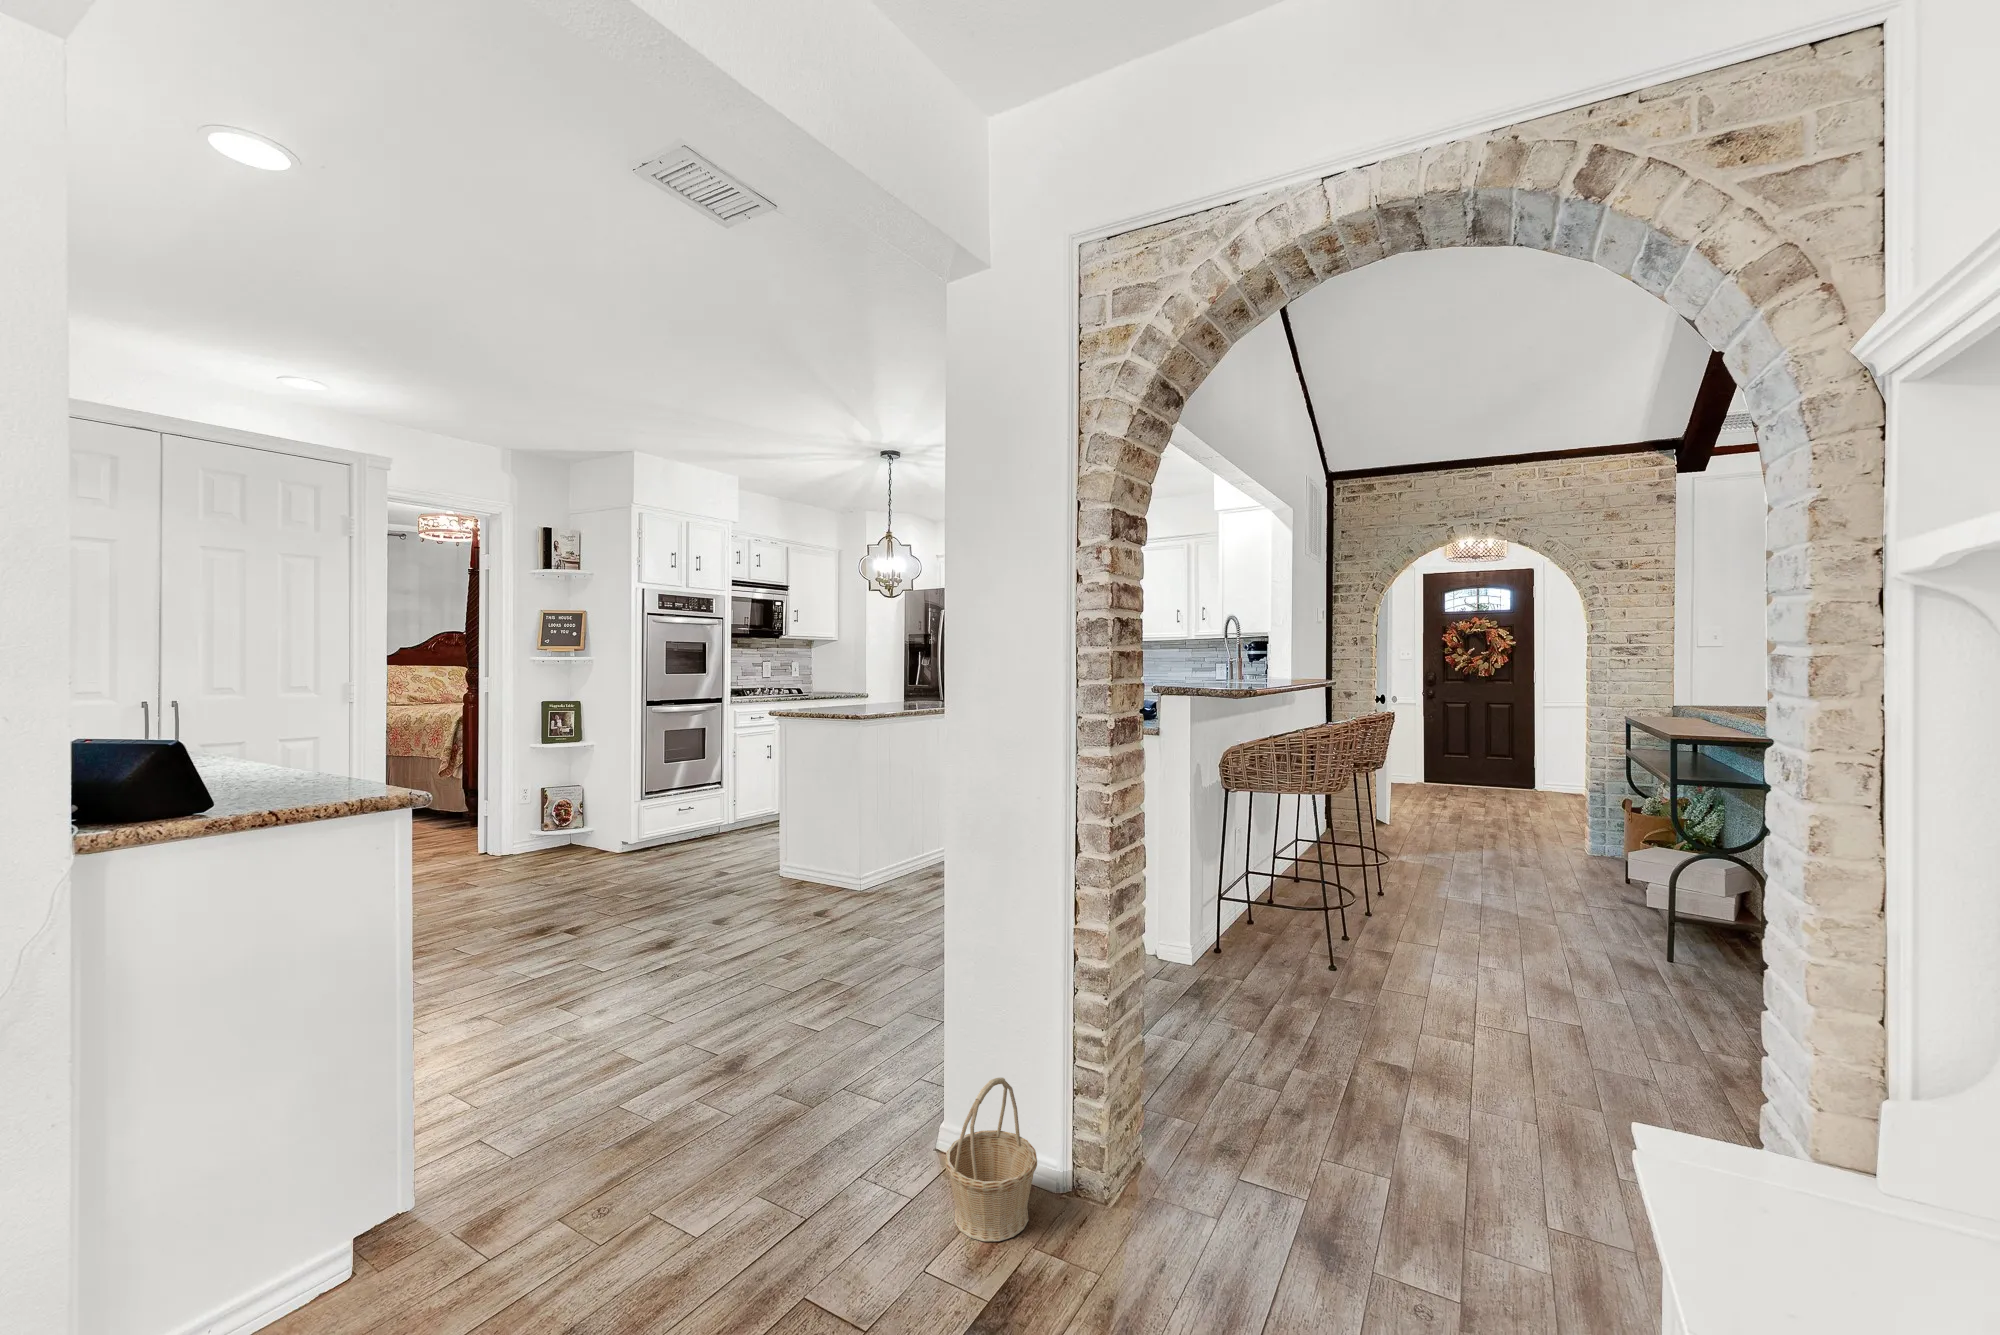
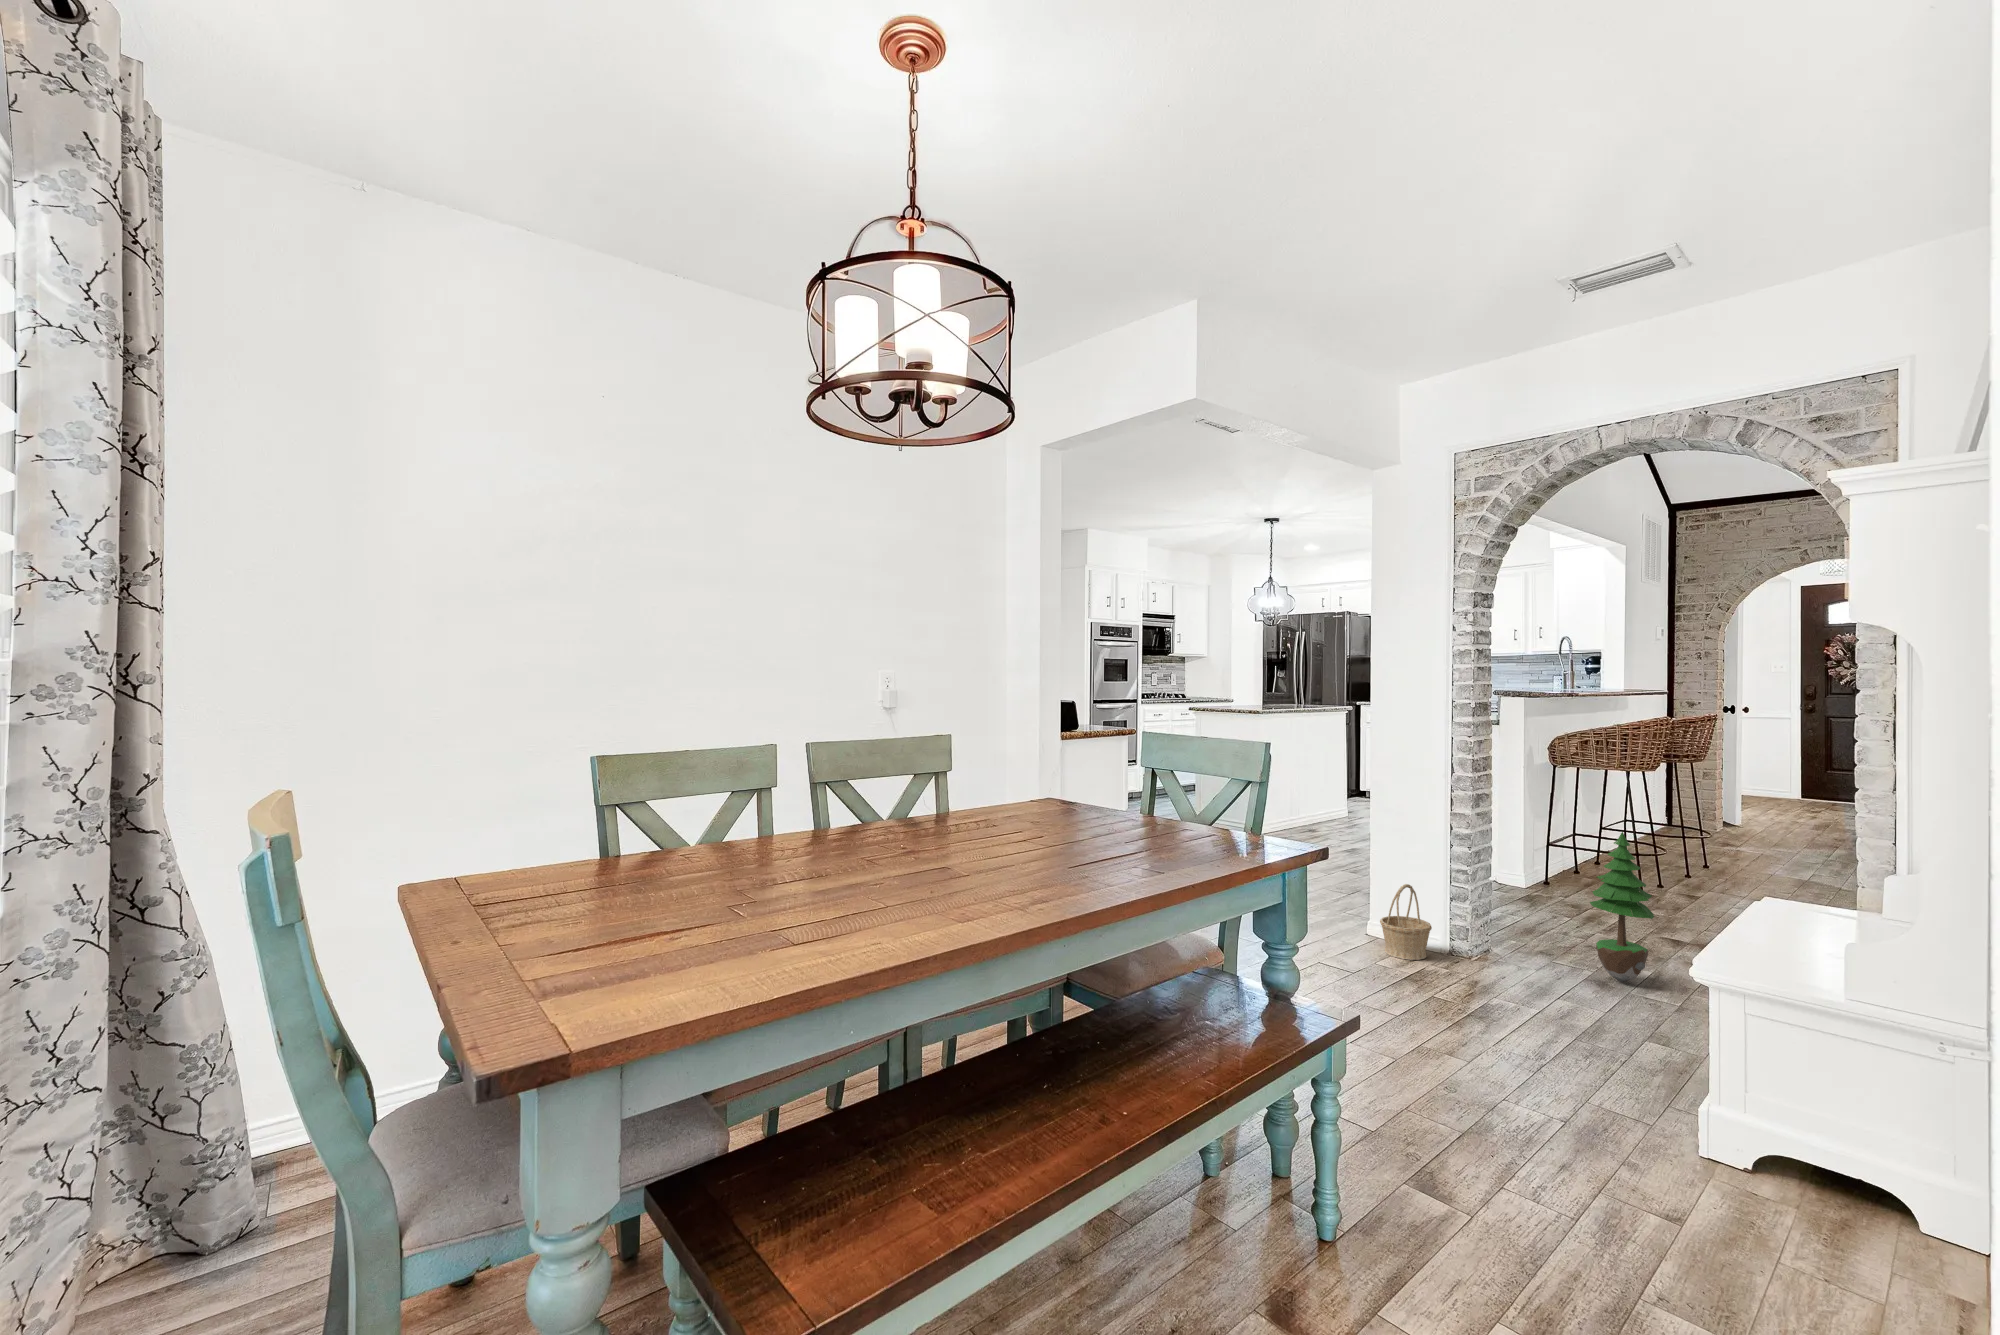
potted tree: none [1300,959,1408,1243] -> present [1590,832,1654,982]

